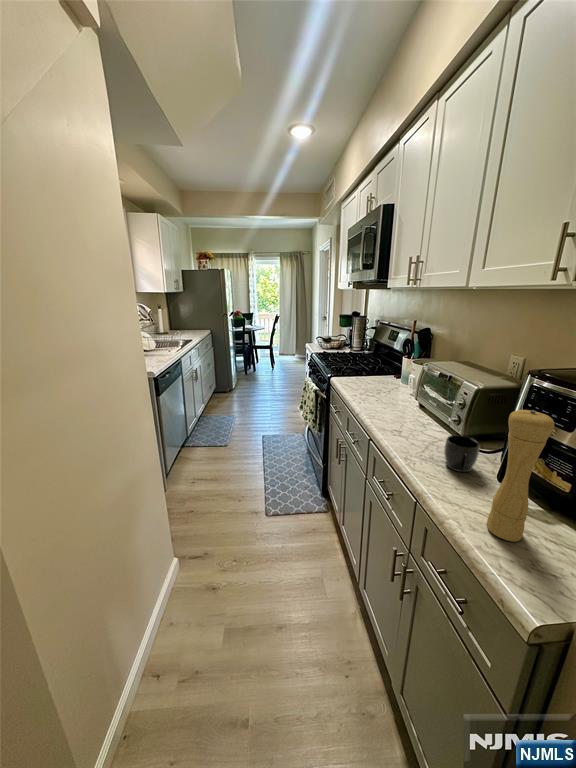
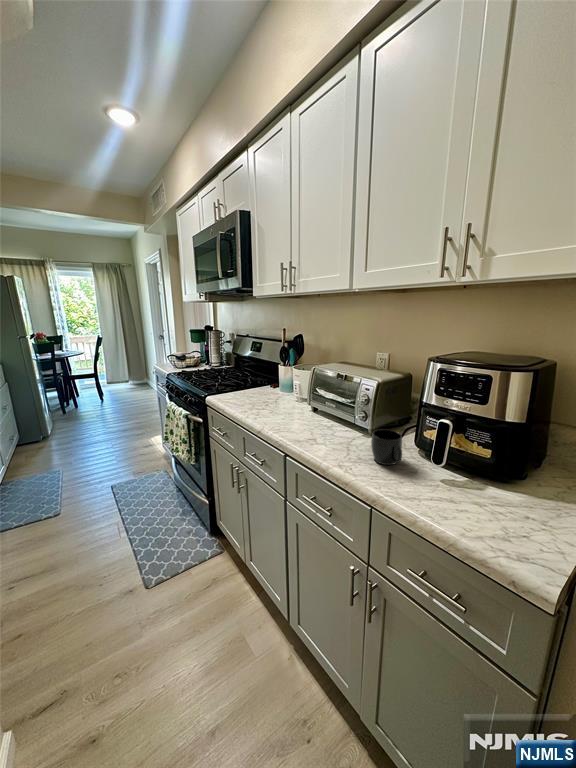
pepper mill: present [487,410,554,542] -> none [448,390,501,519]

